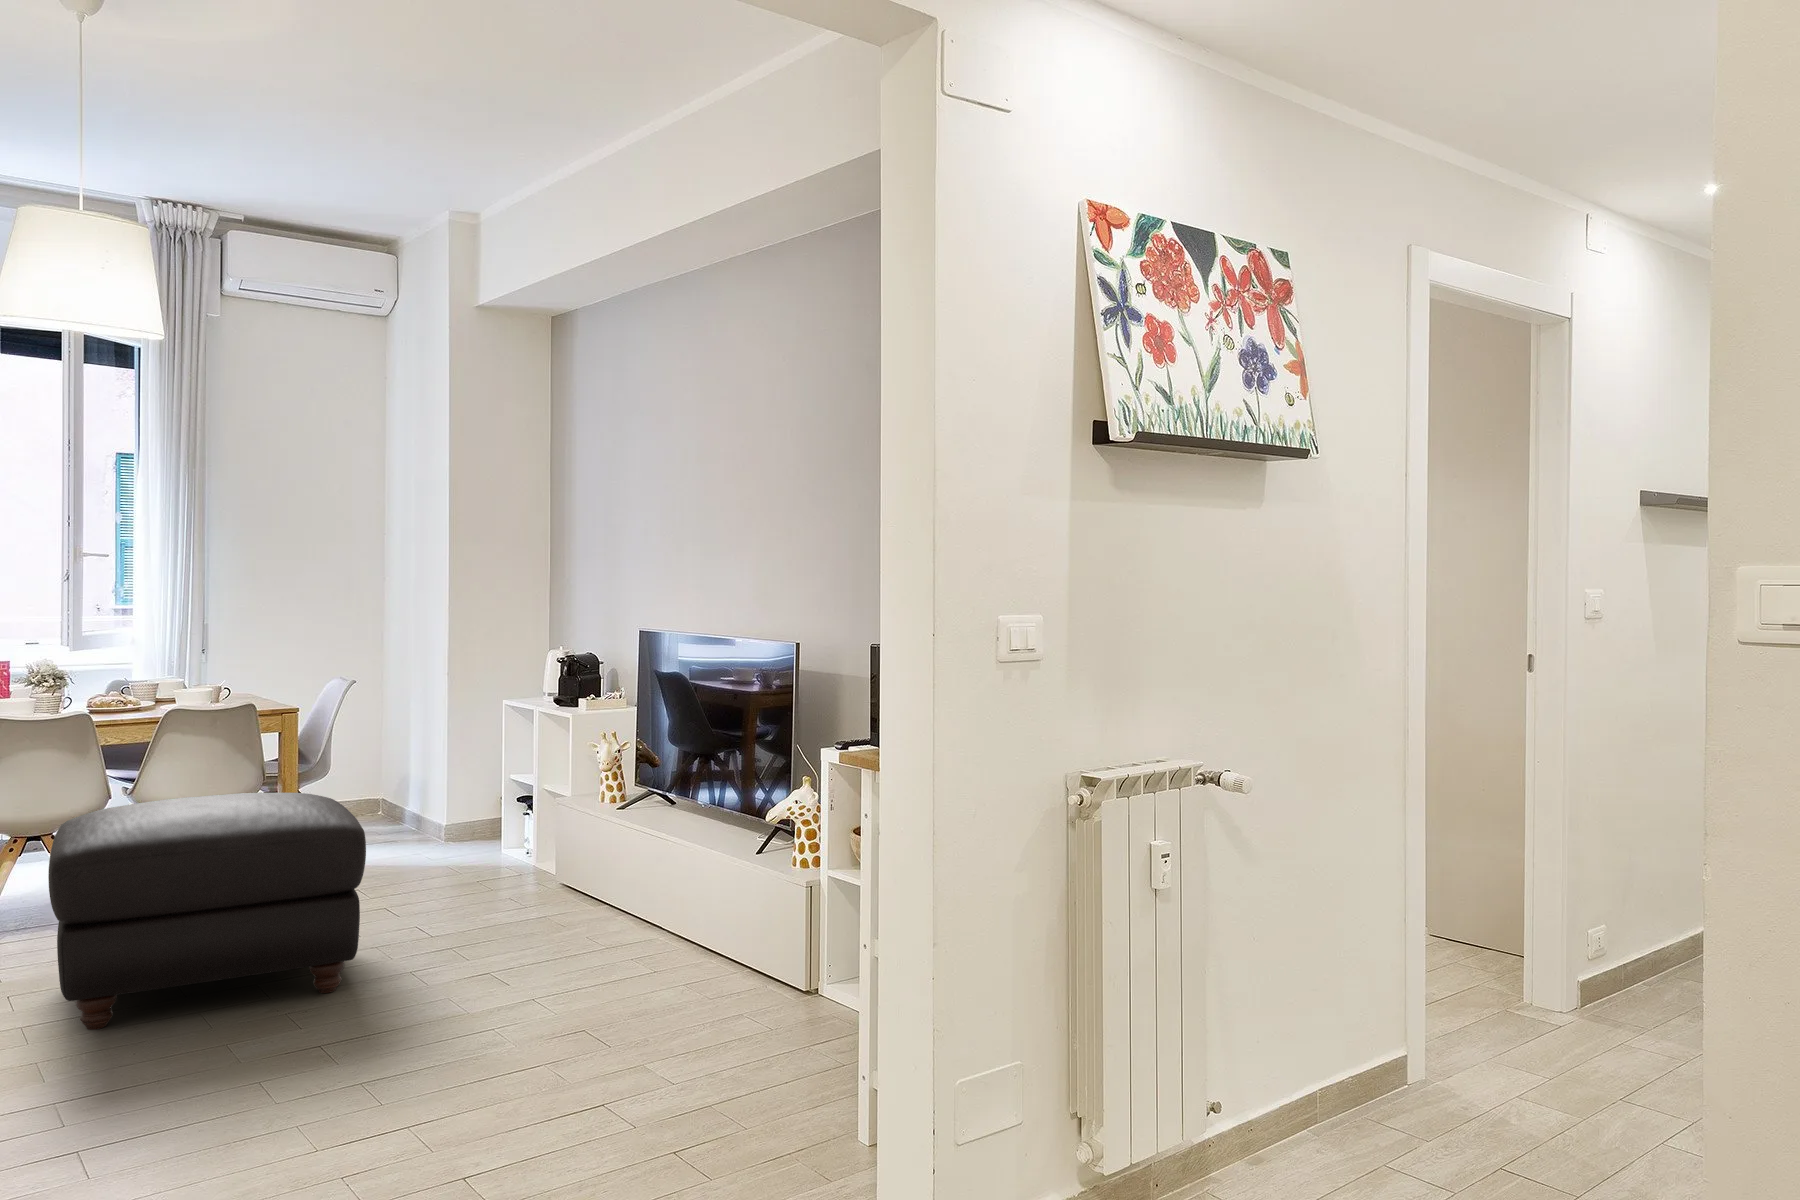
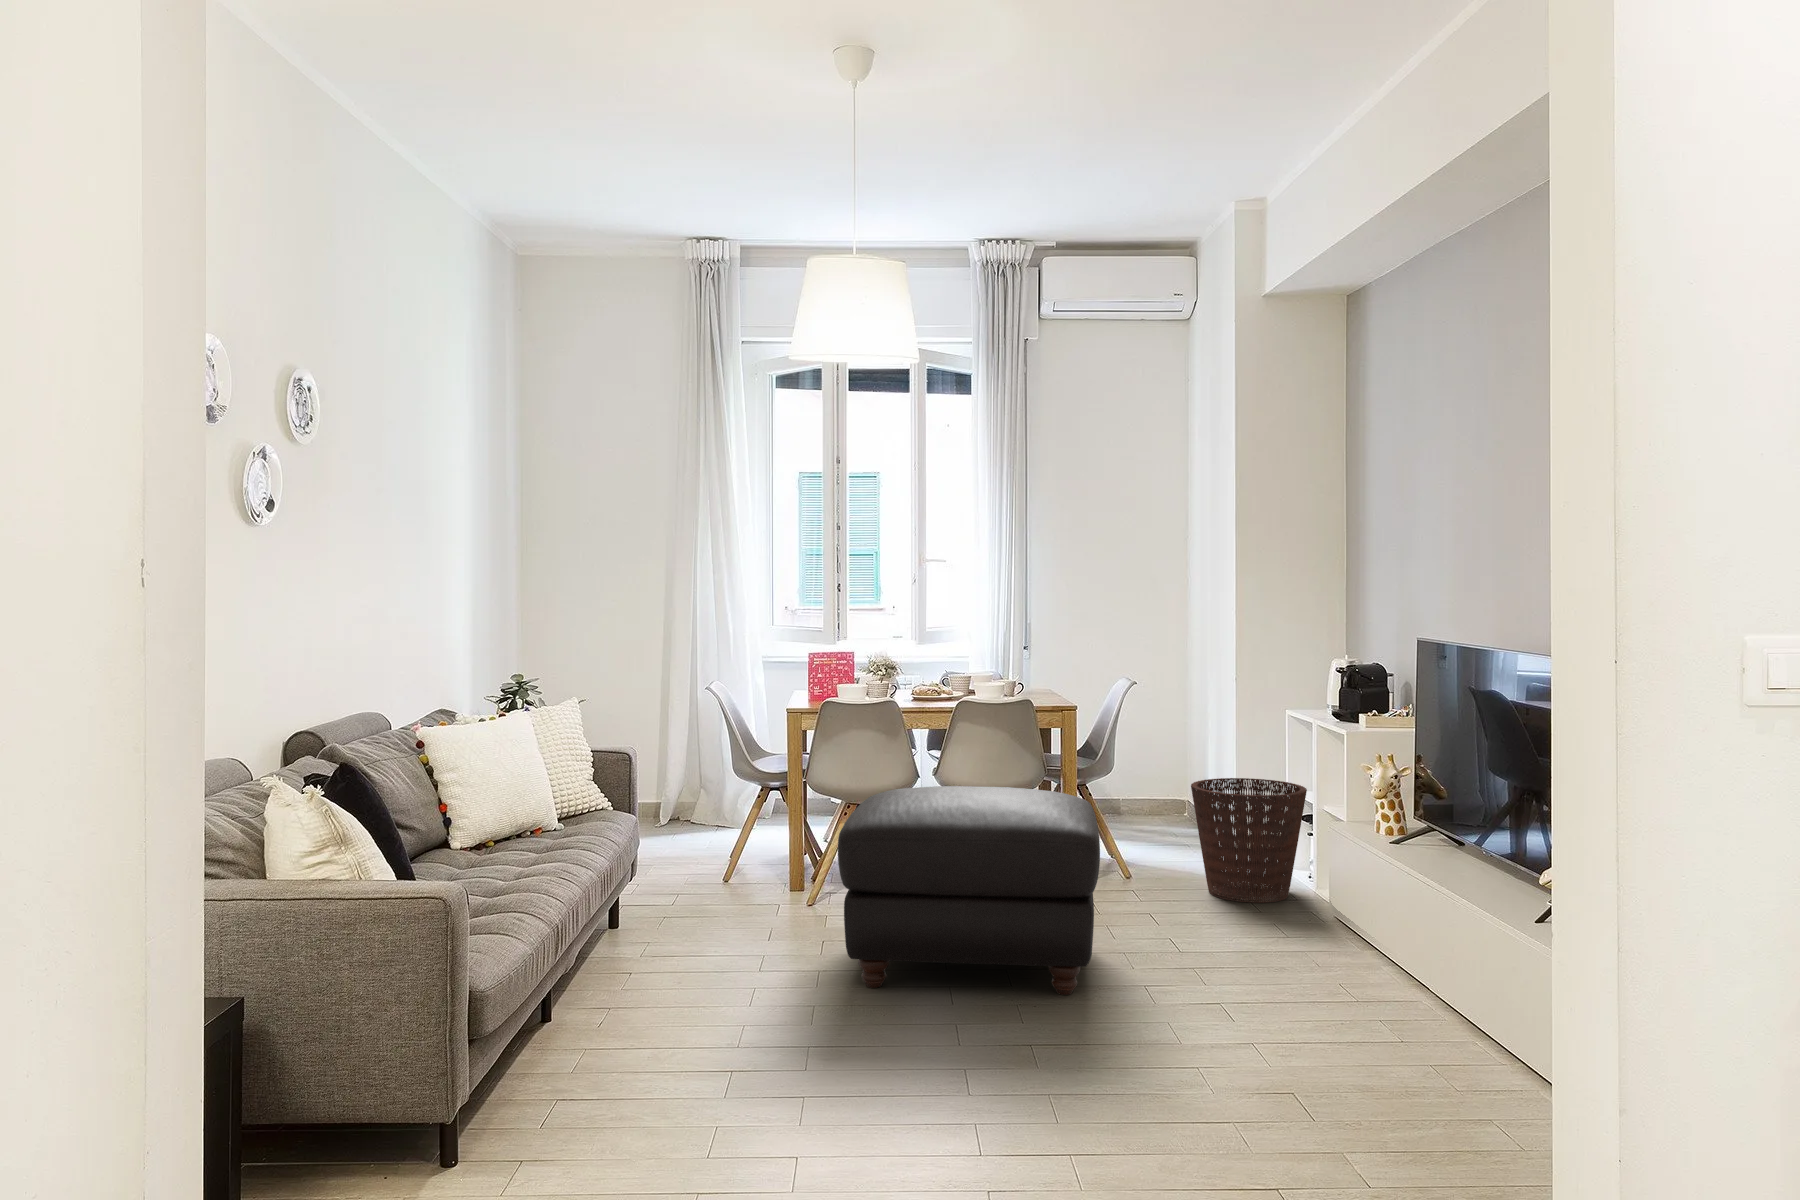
basket: none [420,767,533,885] -> present [1191,778,1307,903]

